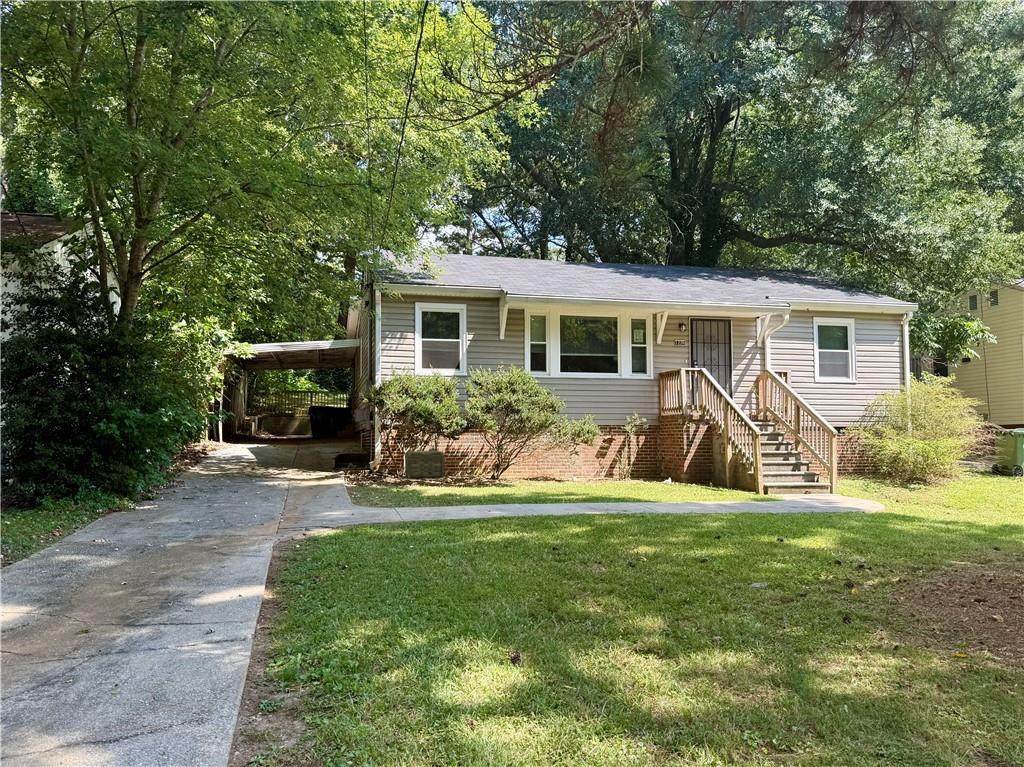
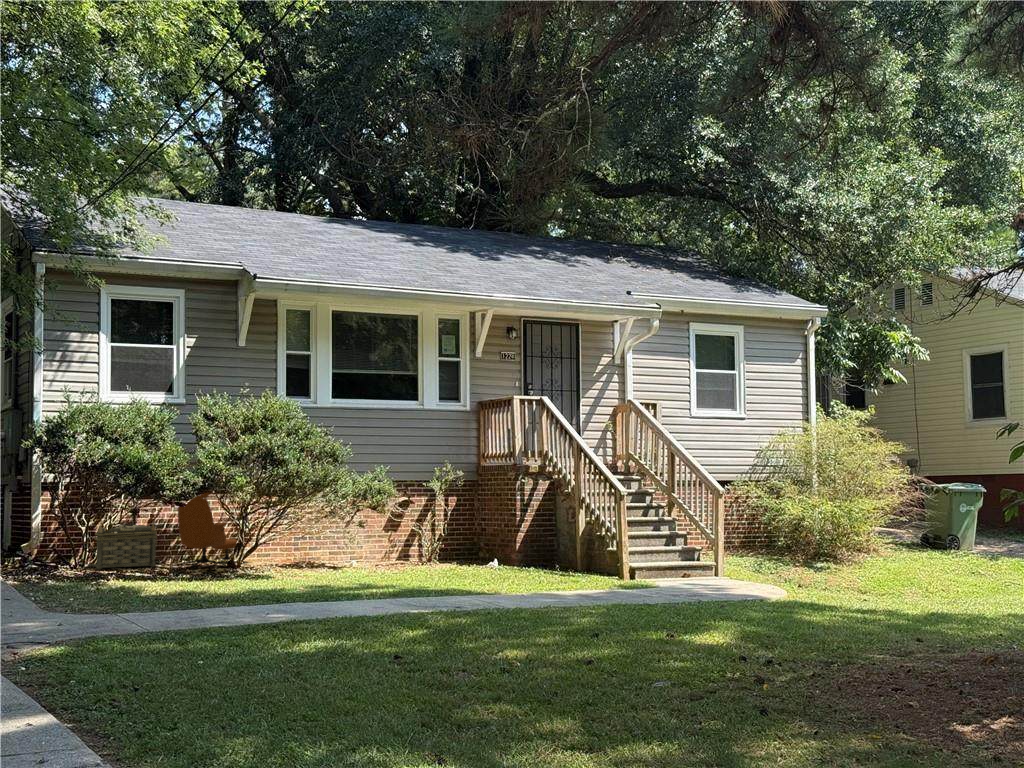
lounge chair: none [455,428,501,479] -> present [178,493,237,568]

